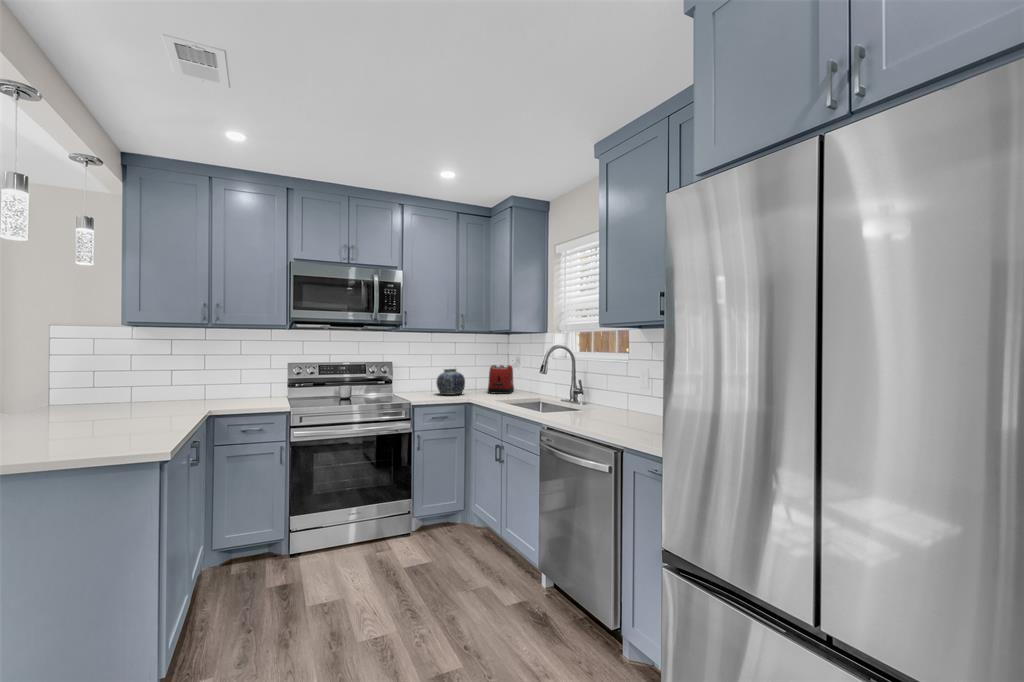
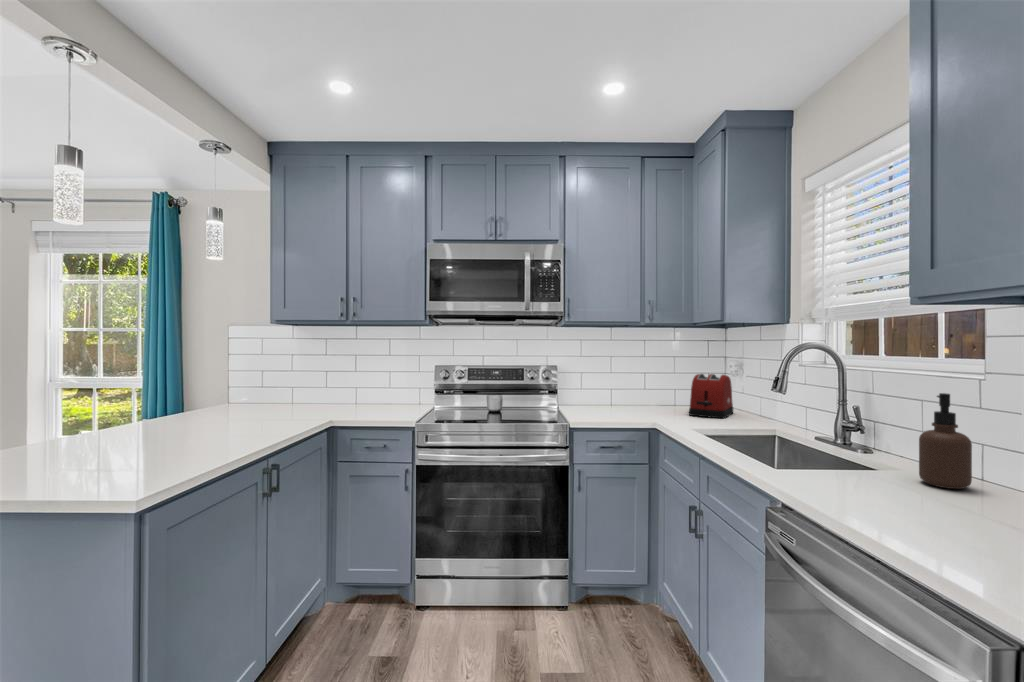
vase: present [436,369,465,395] -> none [612,378,654,415]
soap dispenser: none [609,371,628,416] -> present [919,393,972,489]

